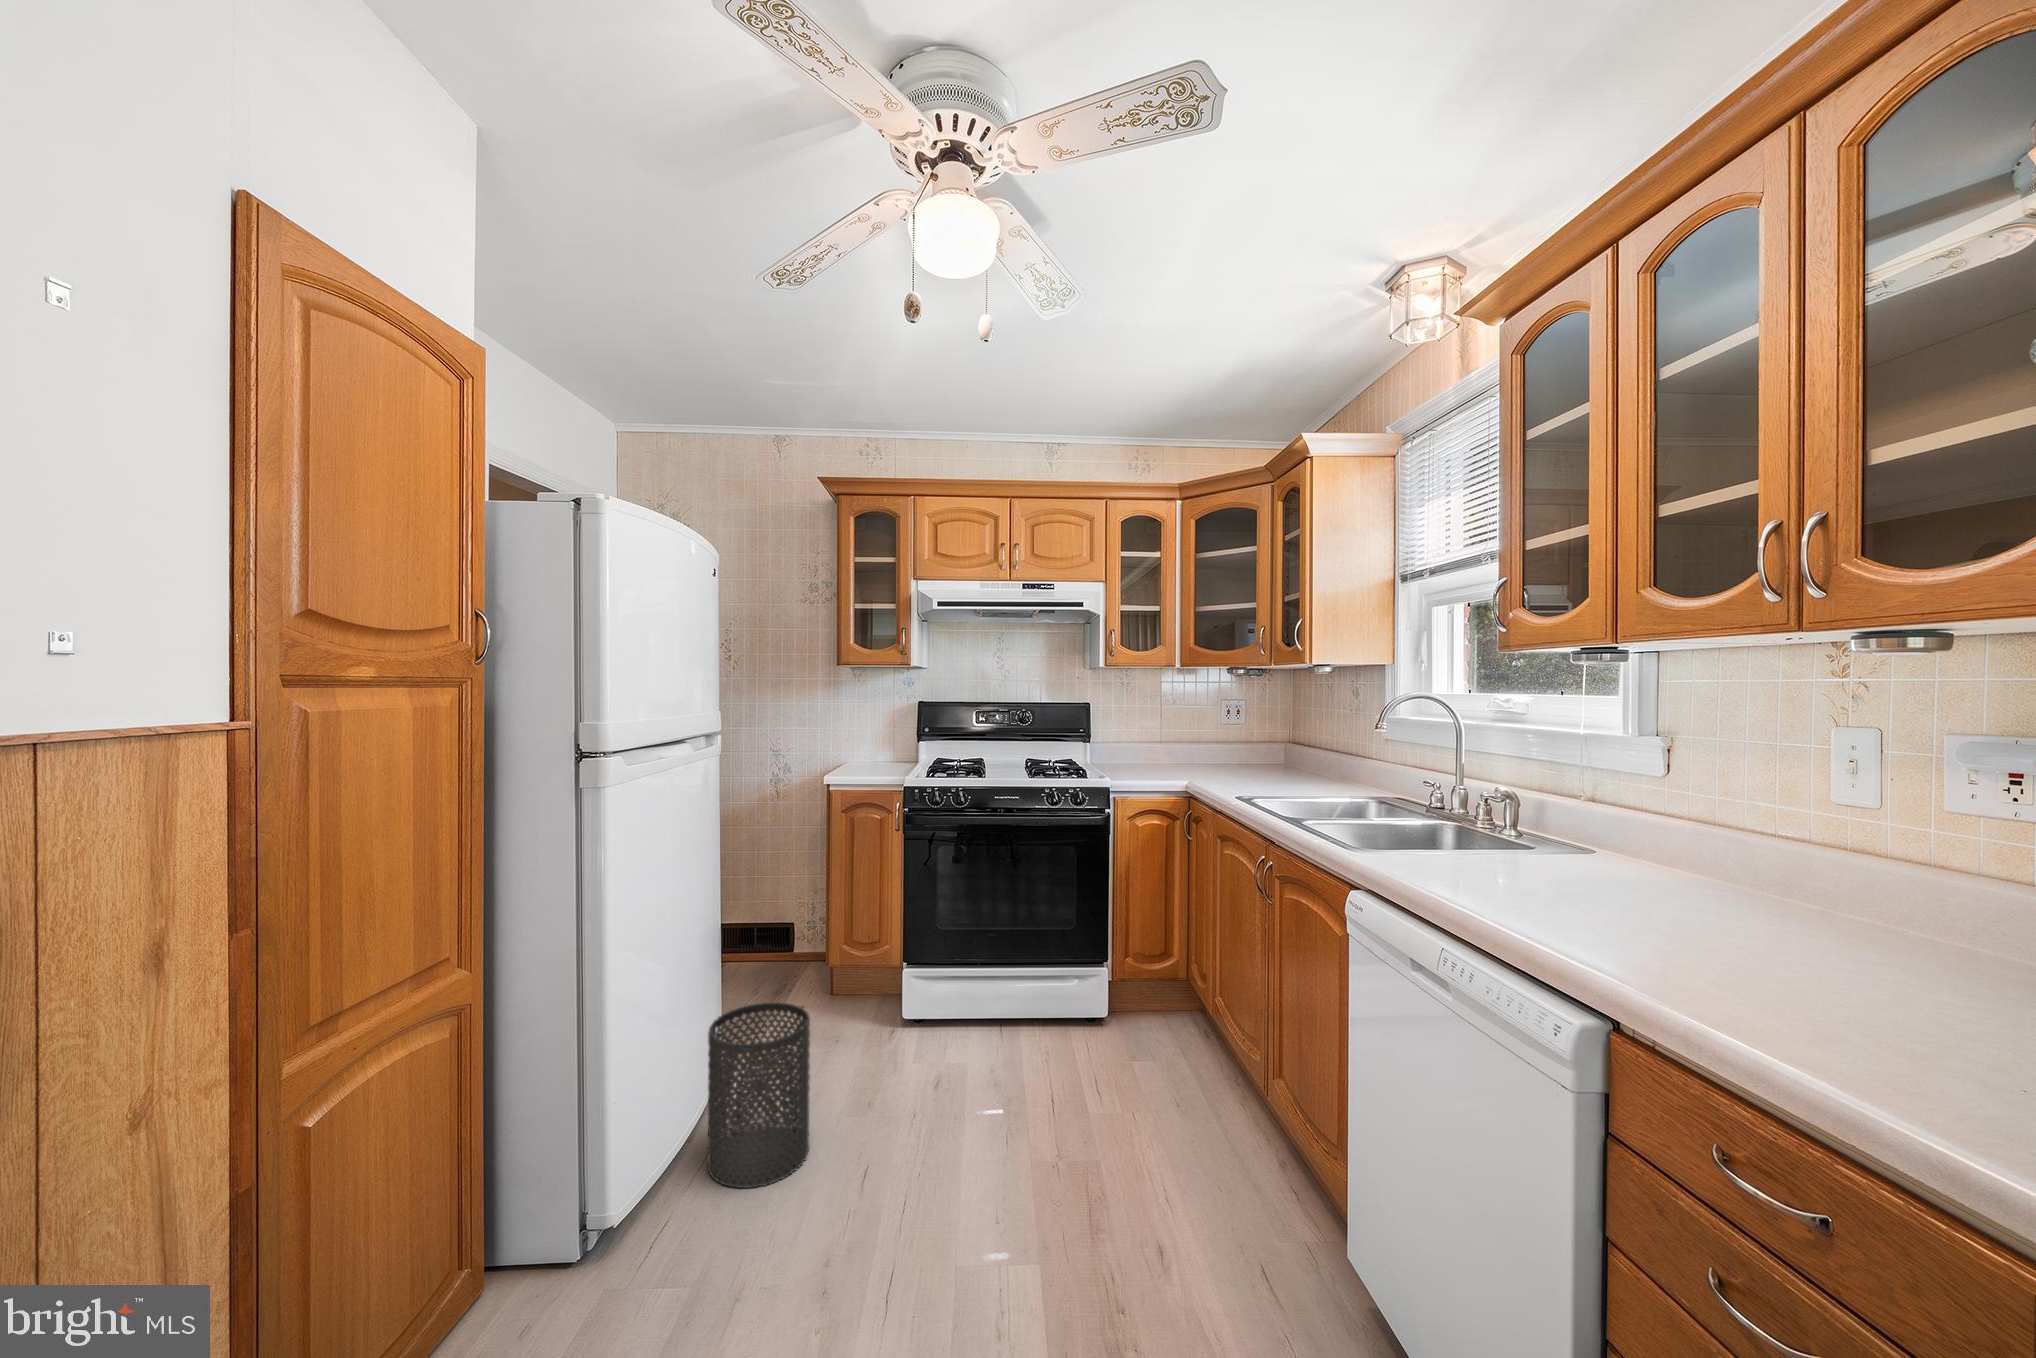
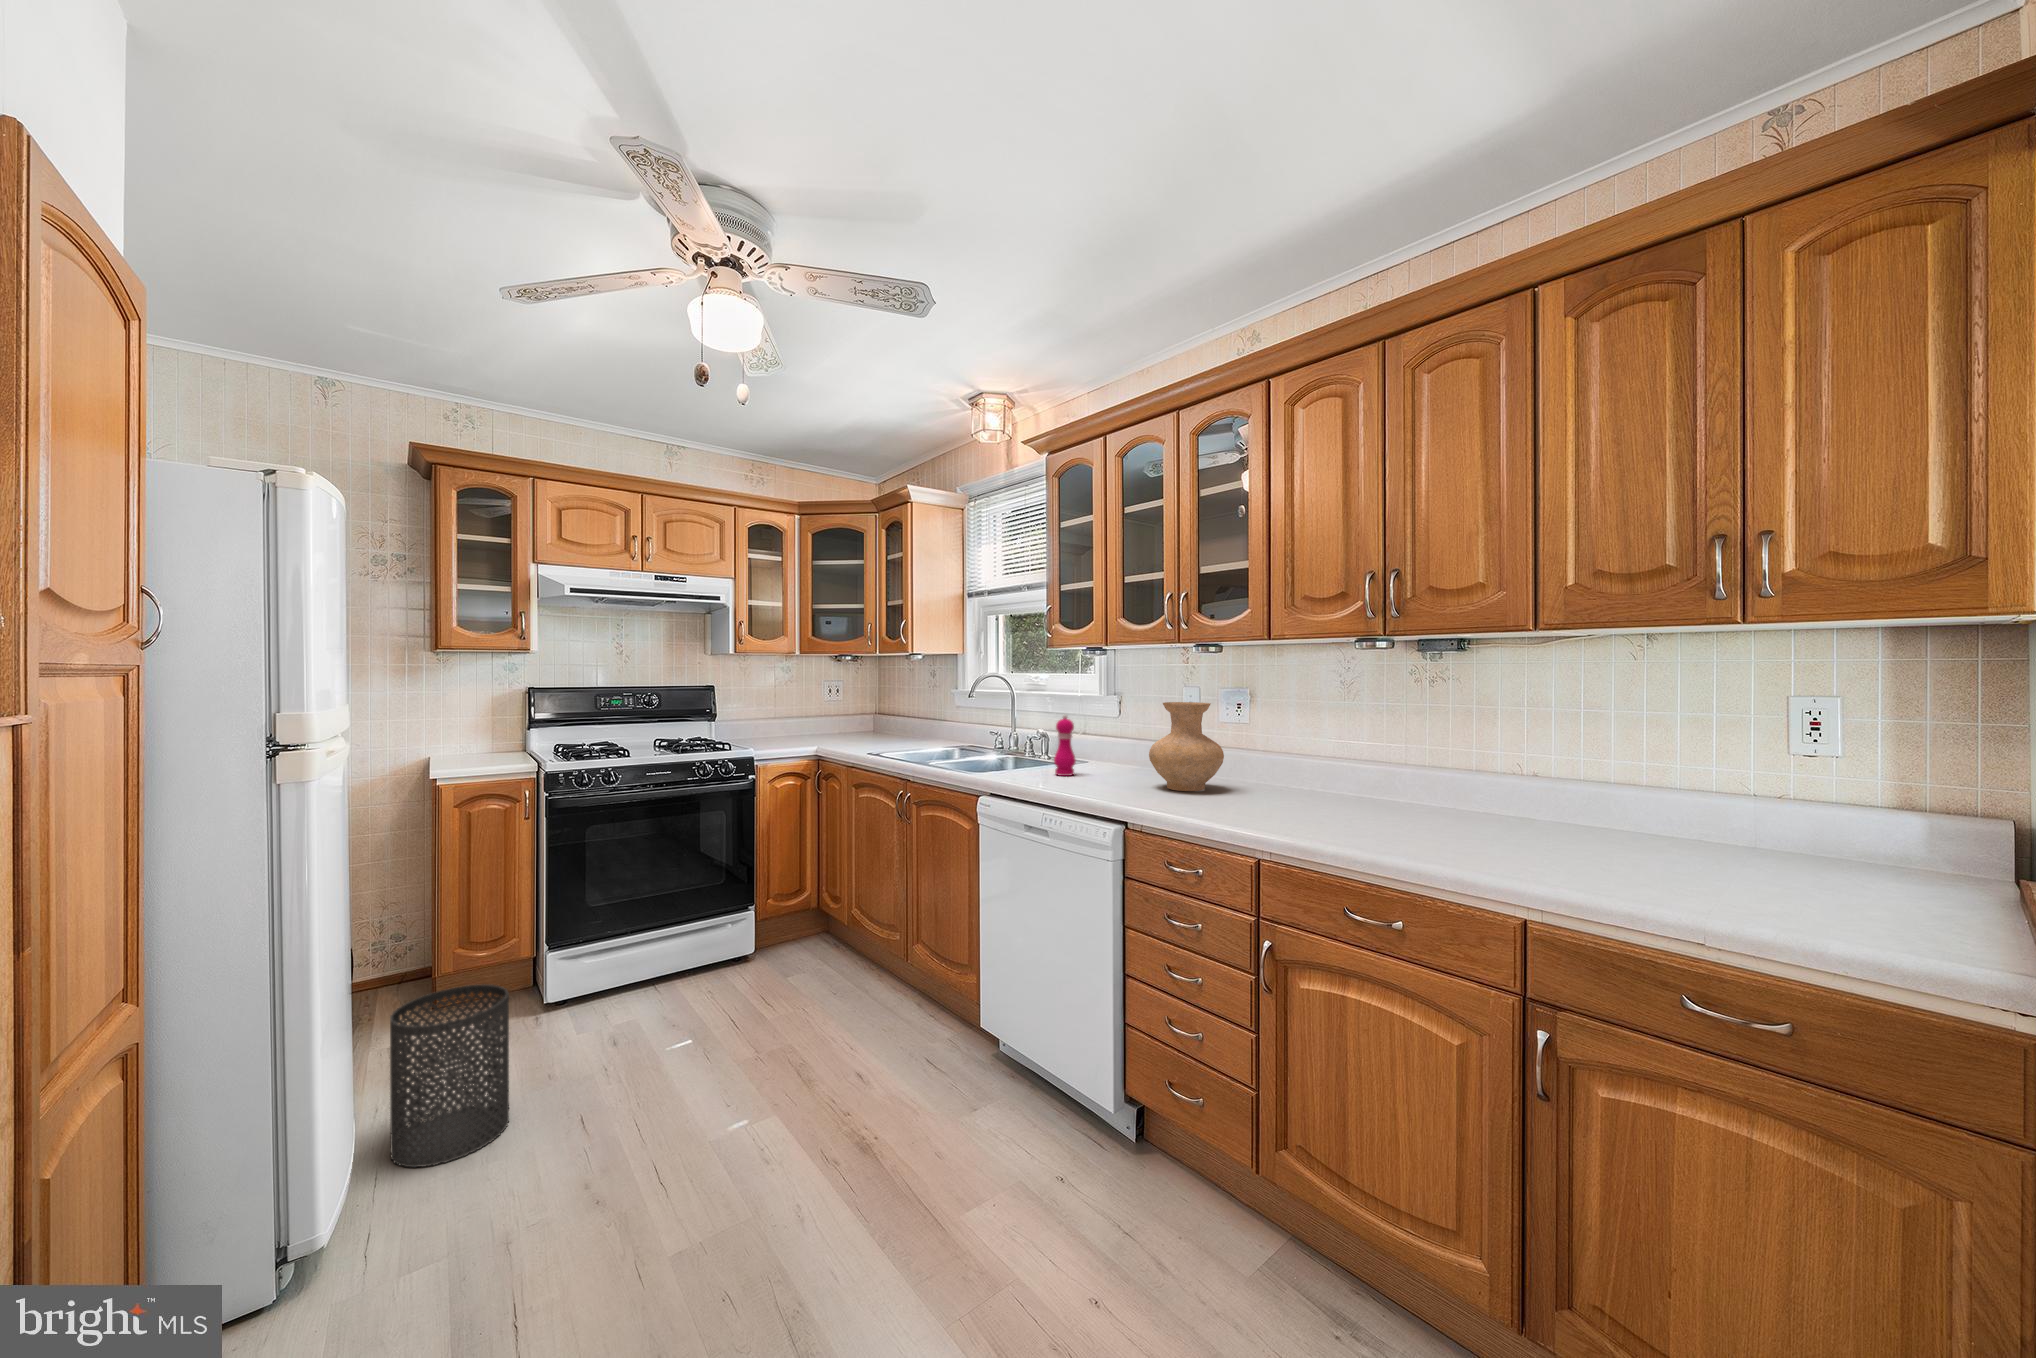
vase: none [1714,760,1949,967] -> present [1149,702,1224,791]
pepper mill: none [1504,766,1550,876] -> present [1054,714,1076,776]

